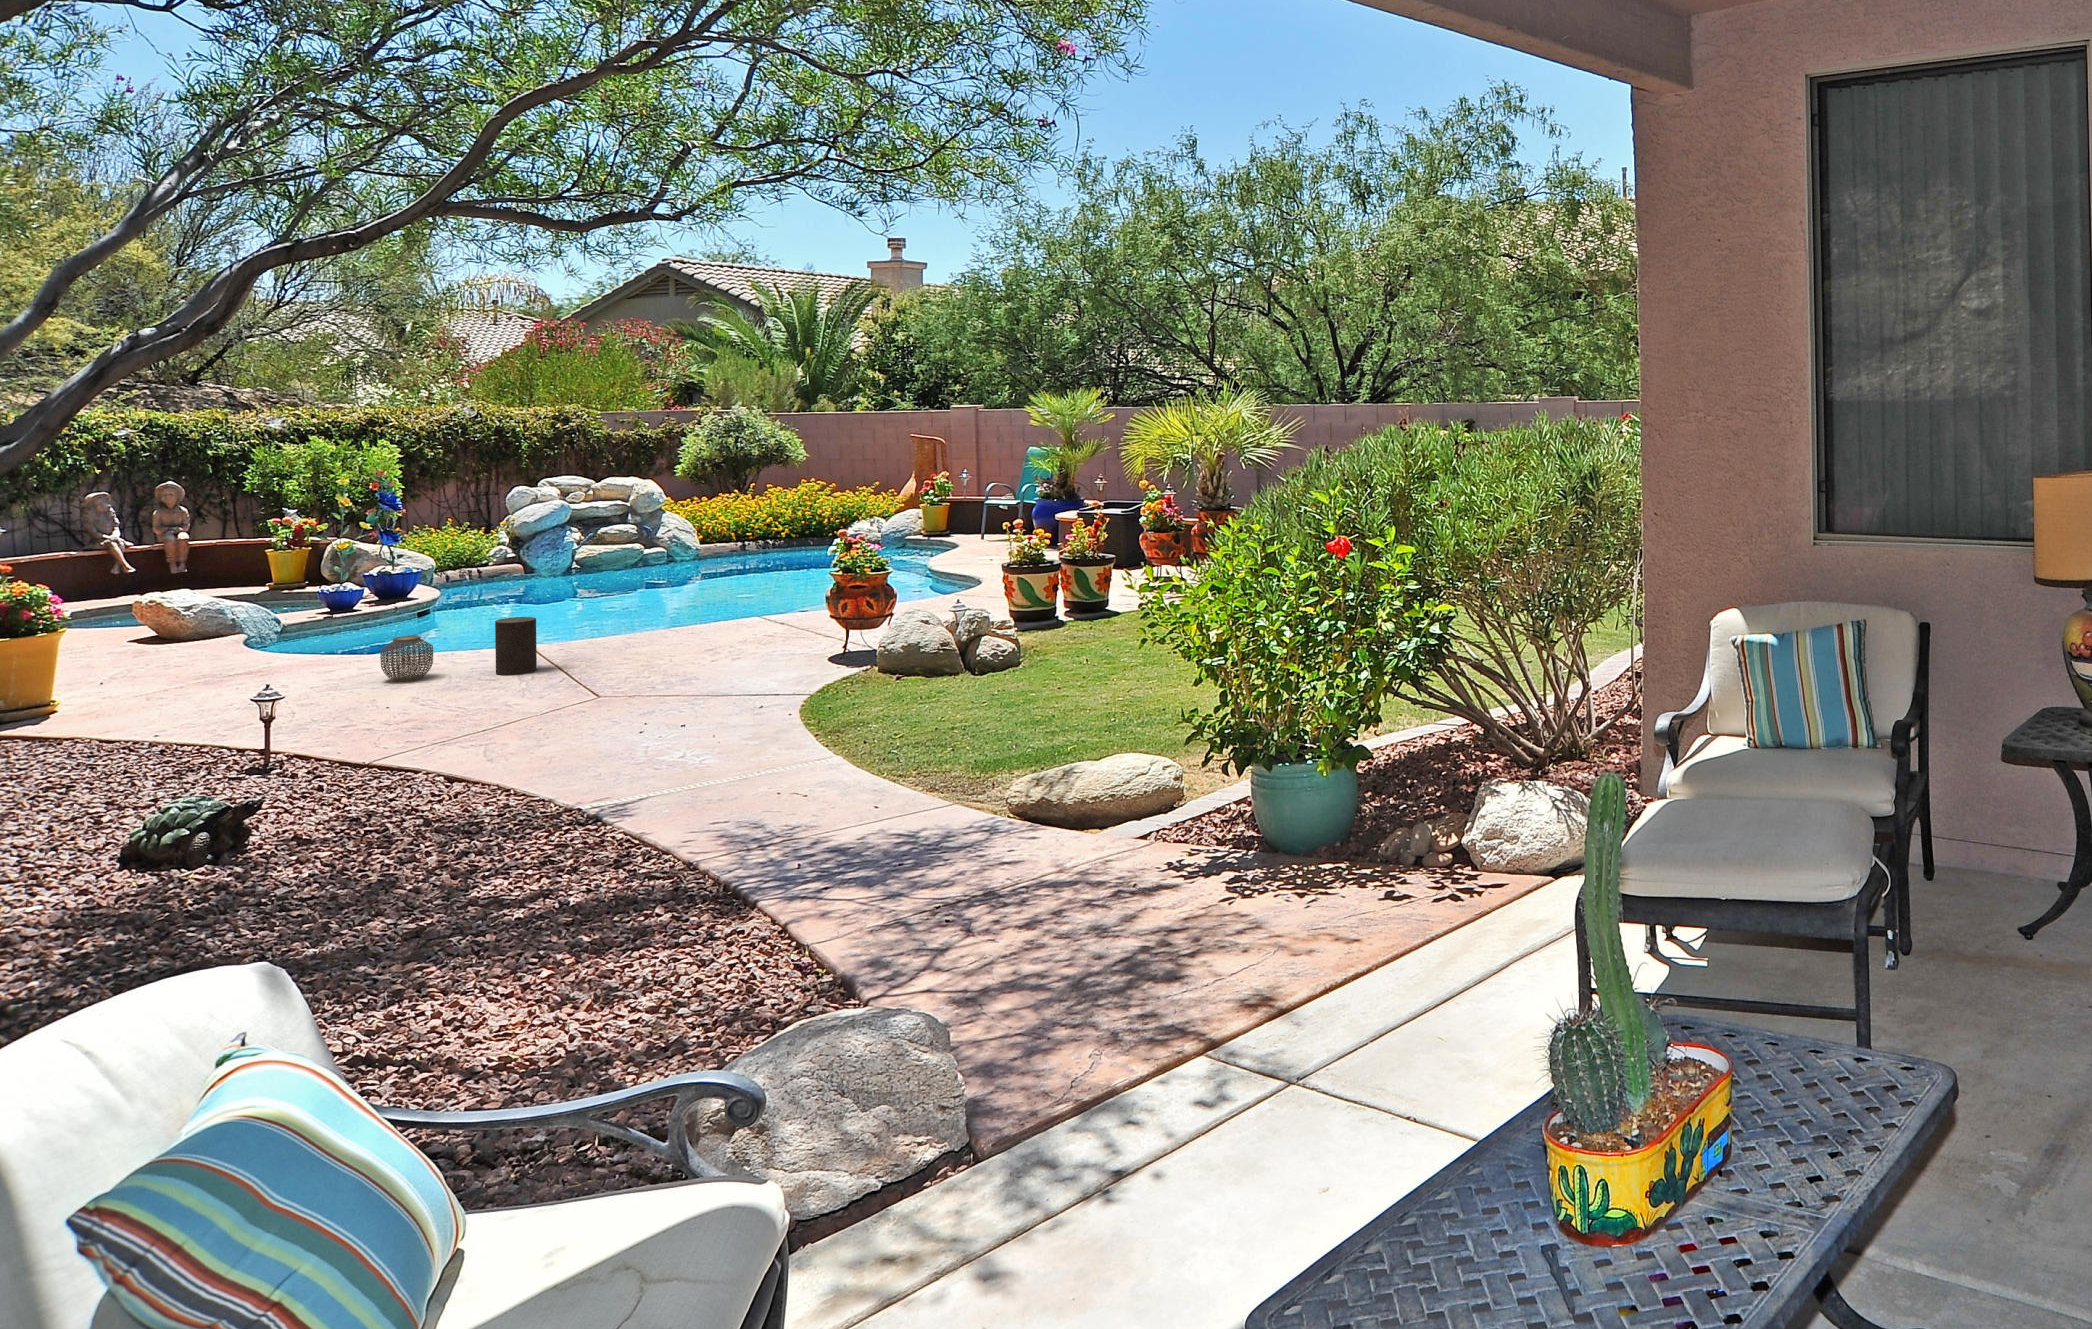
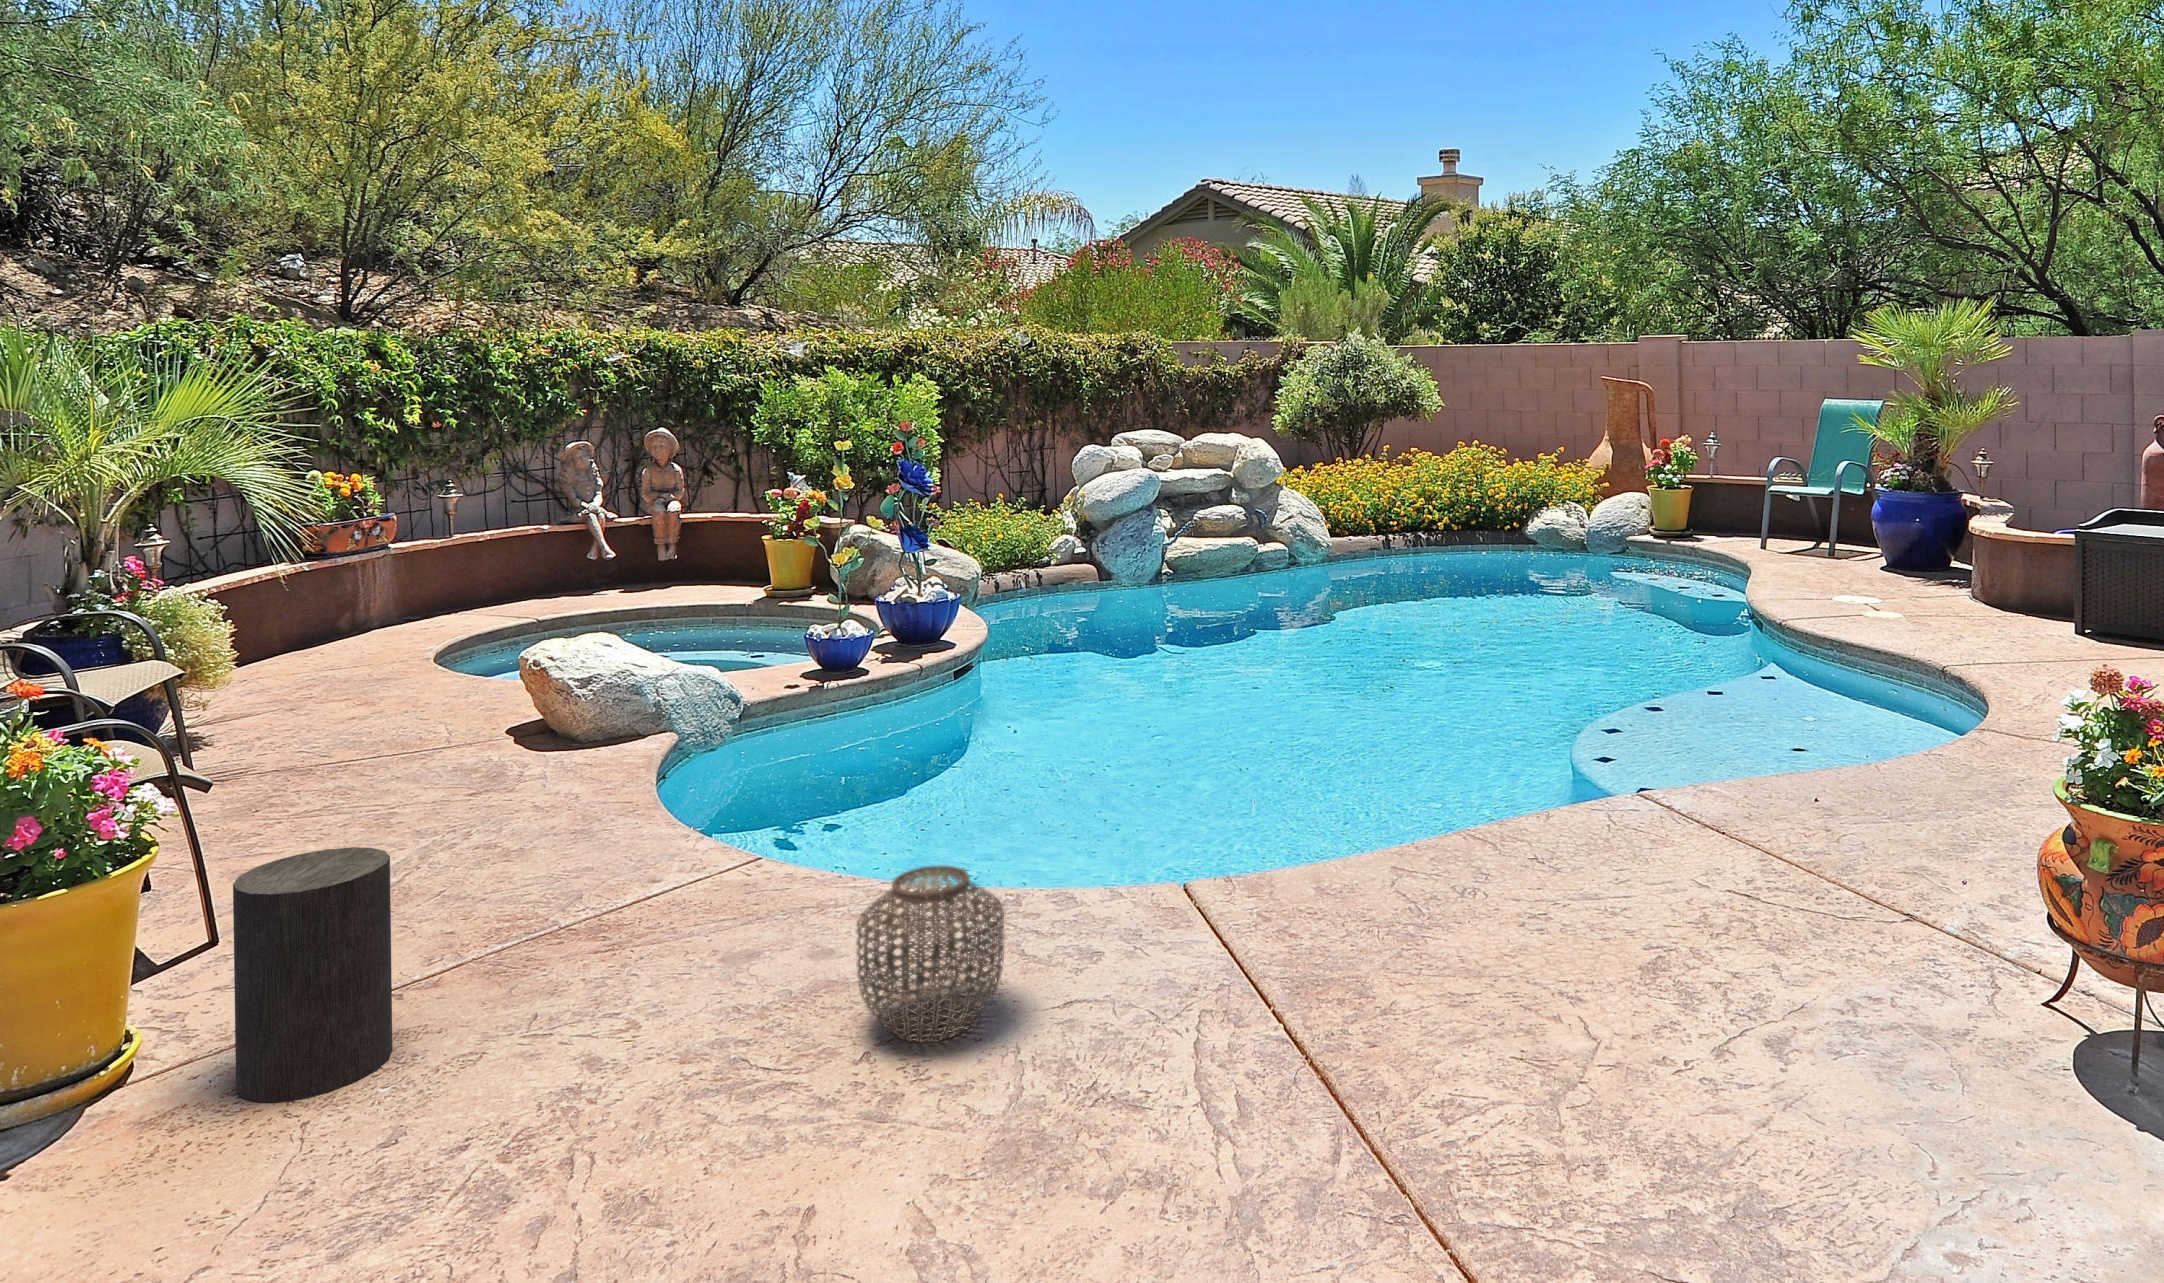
stool: present [495,617,537,675] -> present [233,847,392,1102]

